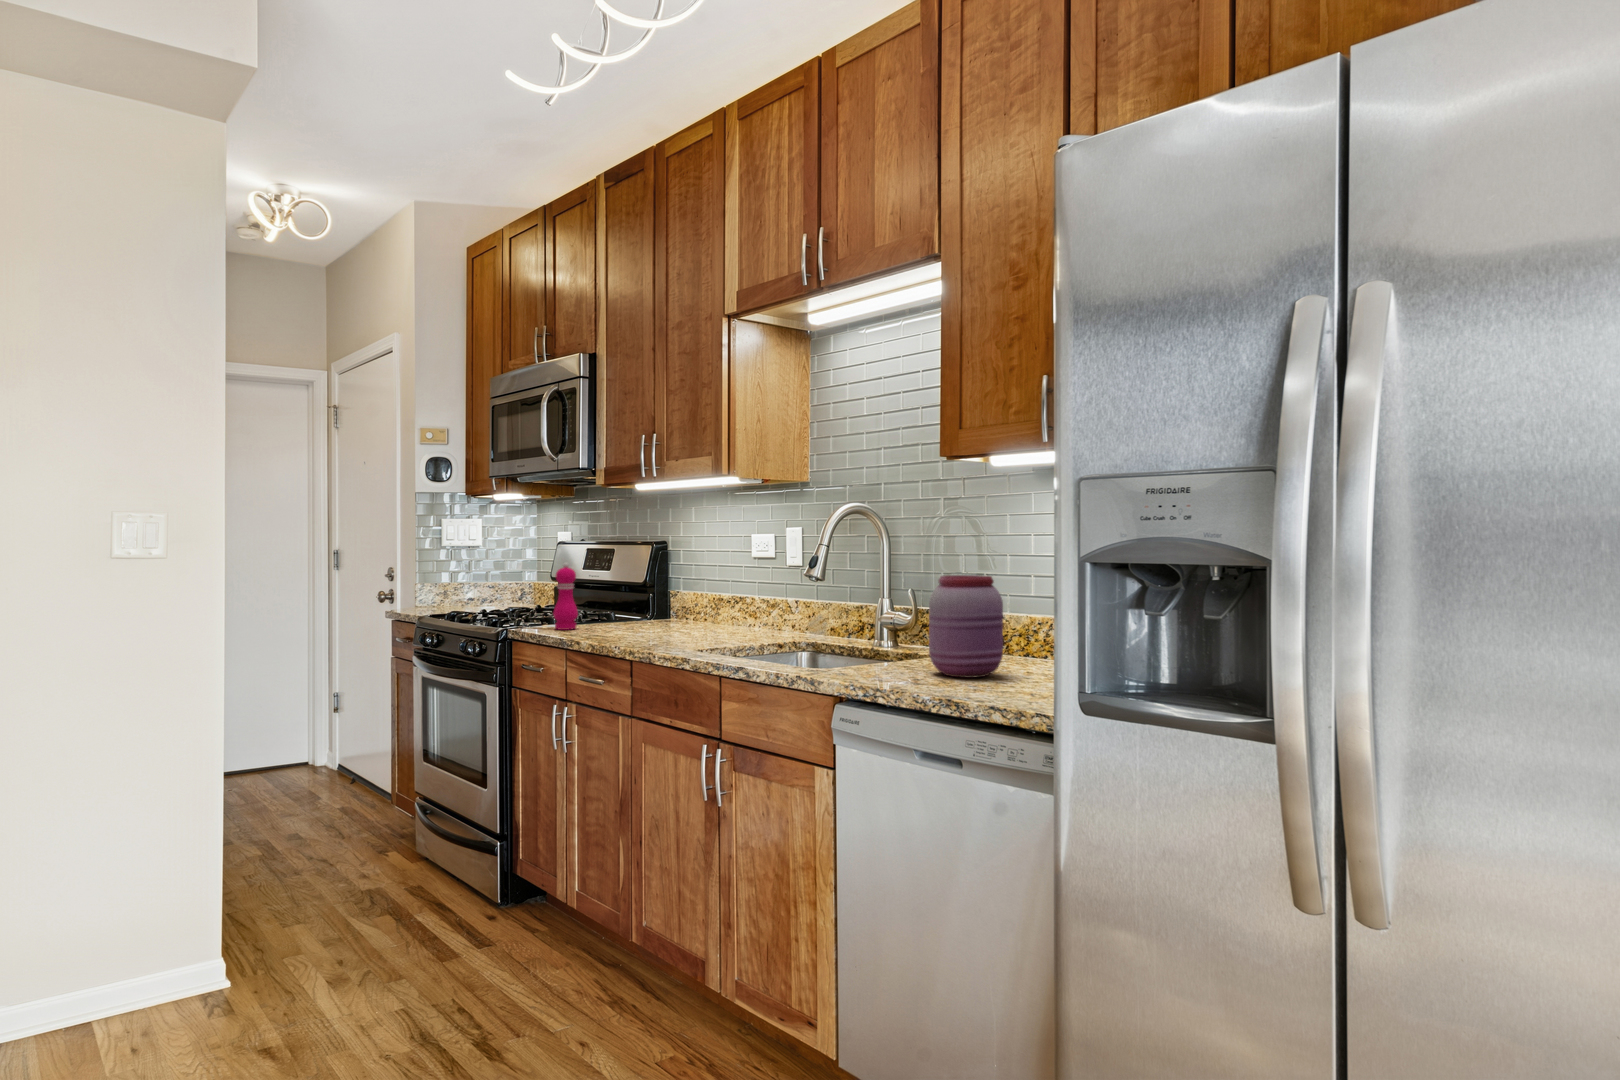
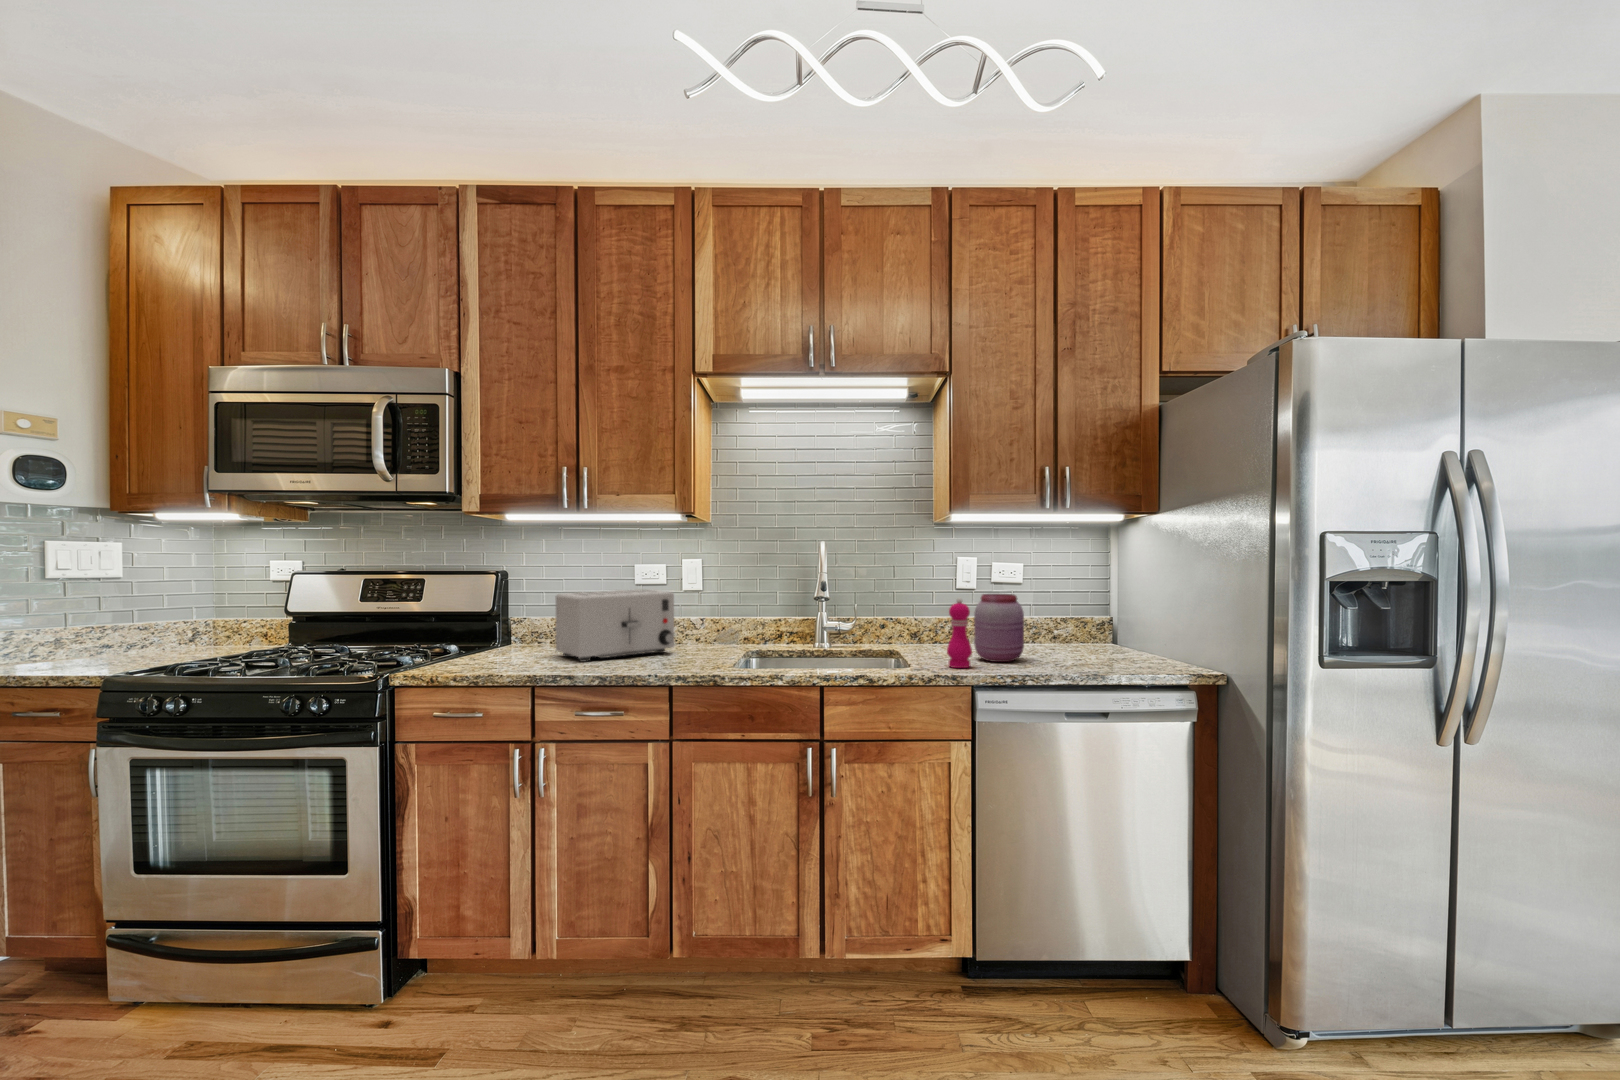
pepper mill: present [553,563,578,630] -> present [947,598,972,668]
toaster: none [611,563,729,630] -> present [555,589,674,662]

